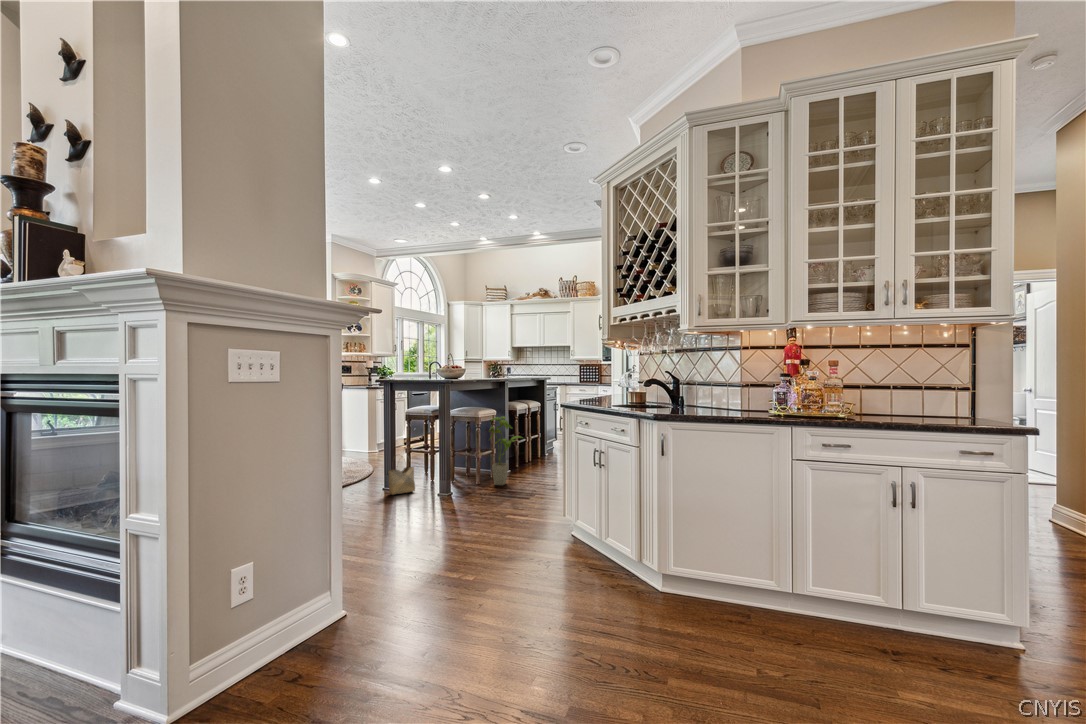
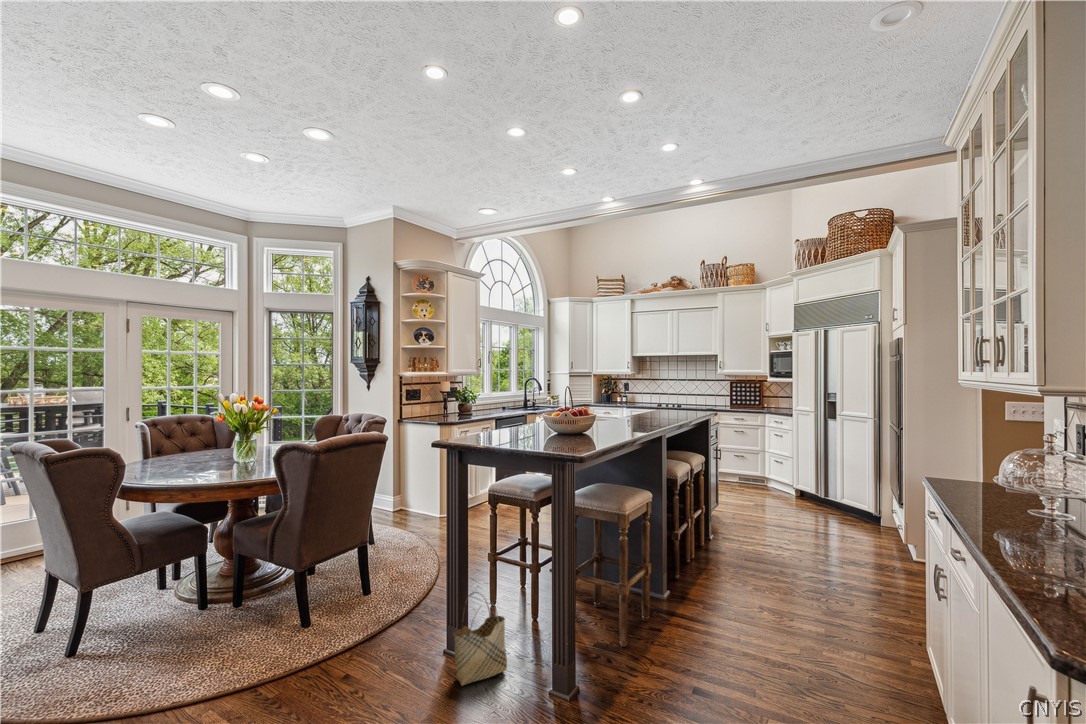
house plant: present [489,416,520,485] -> none [645,516,720,657]

